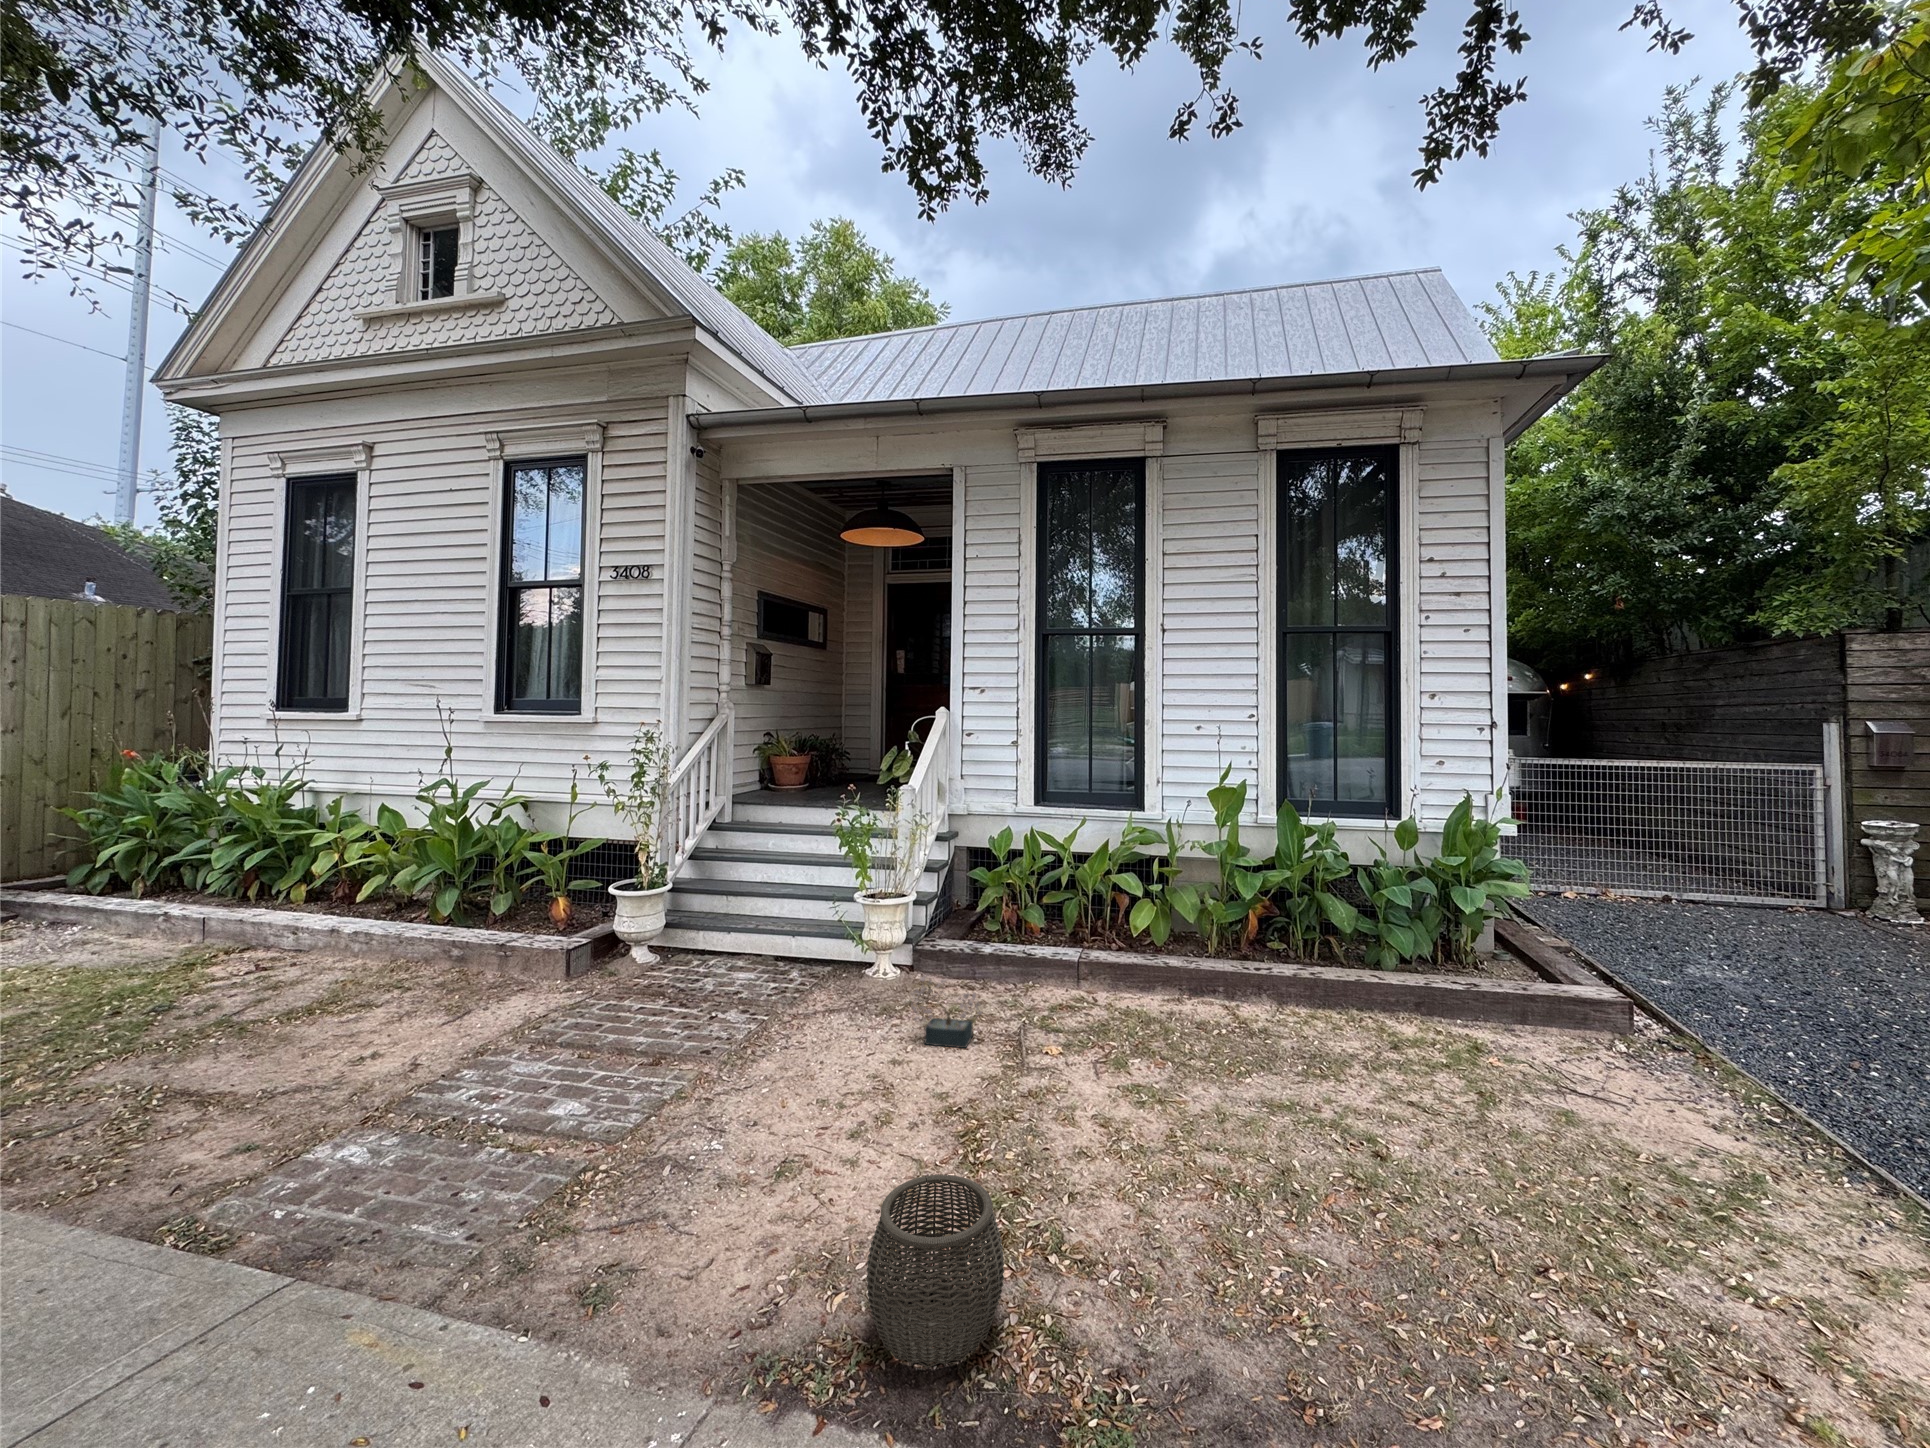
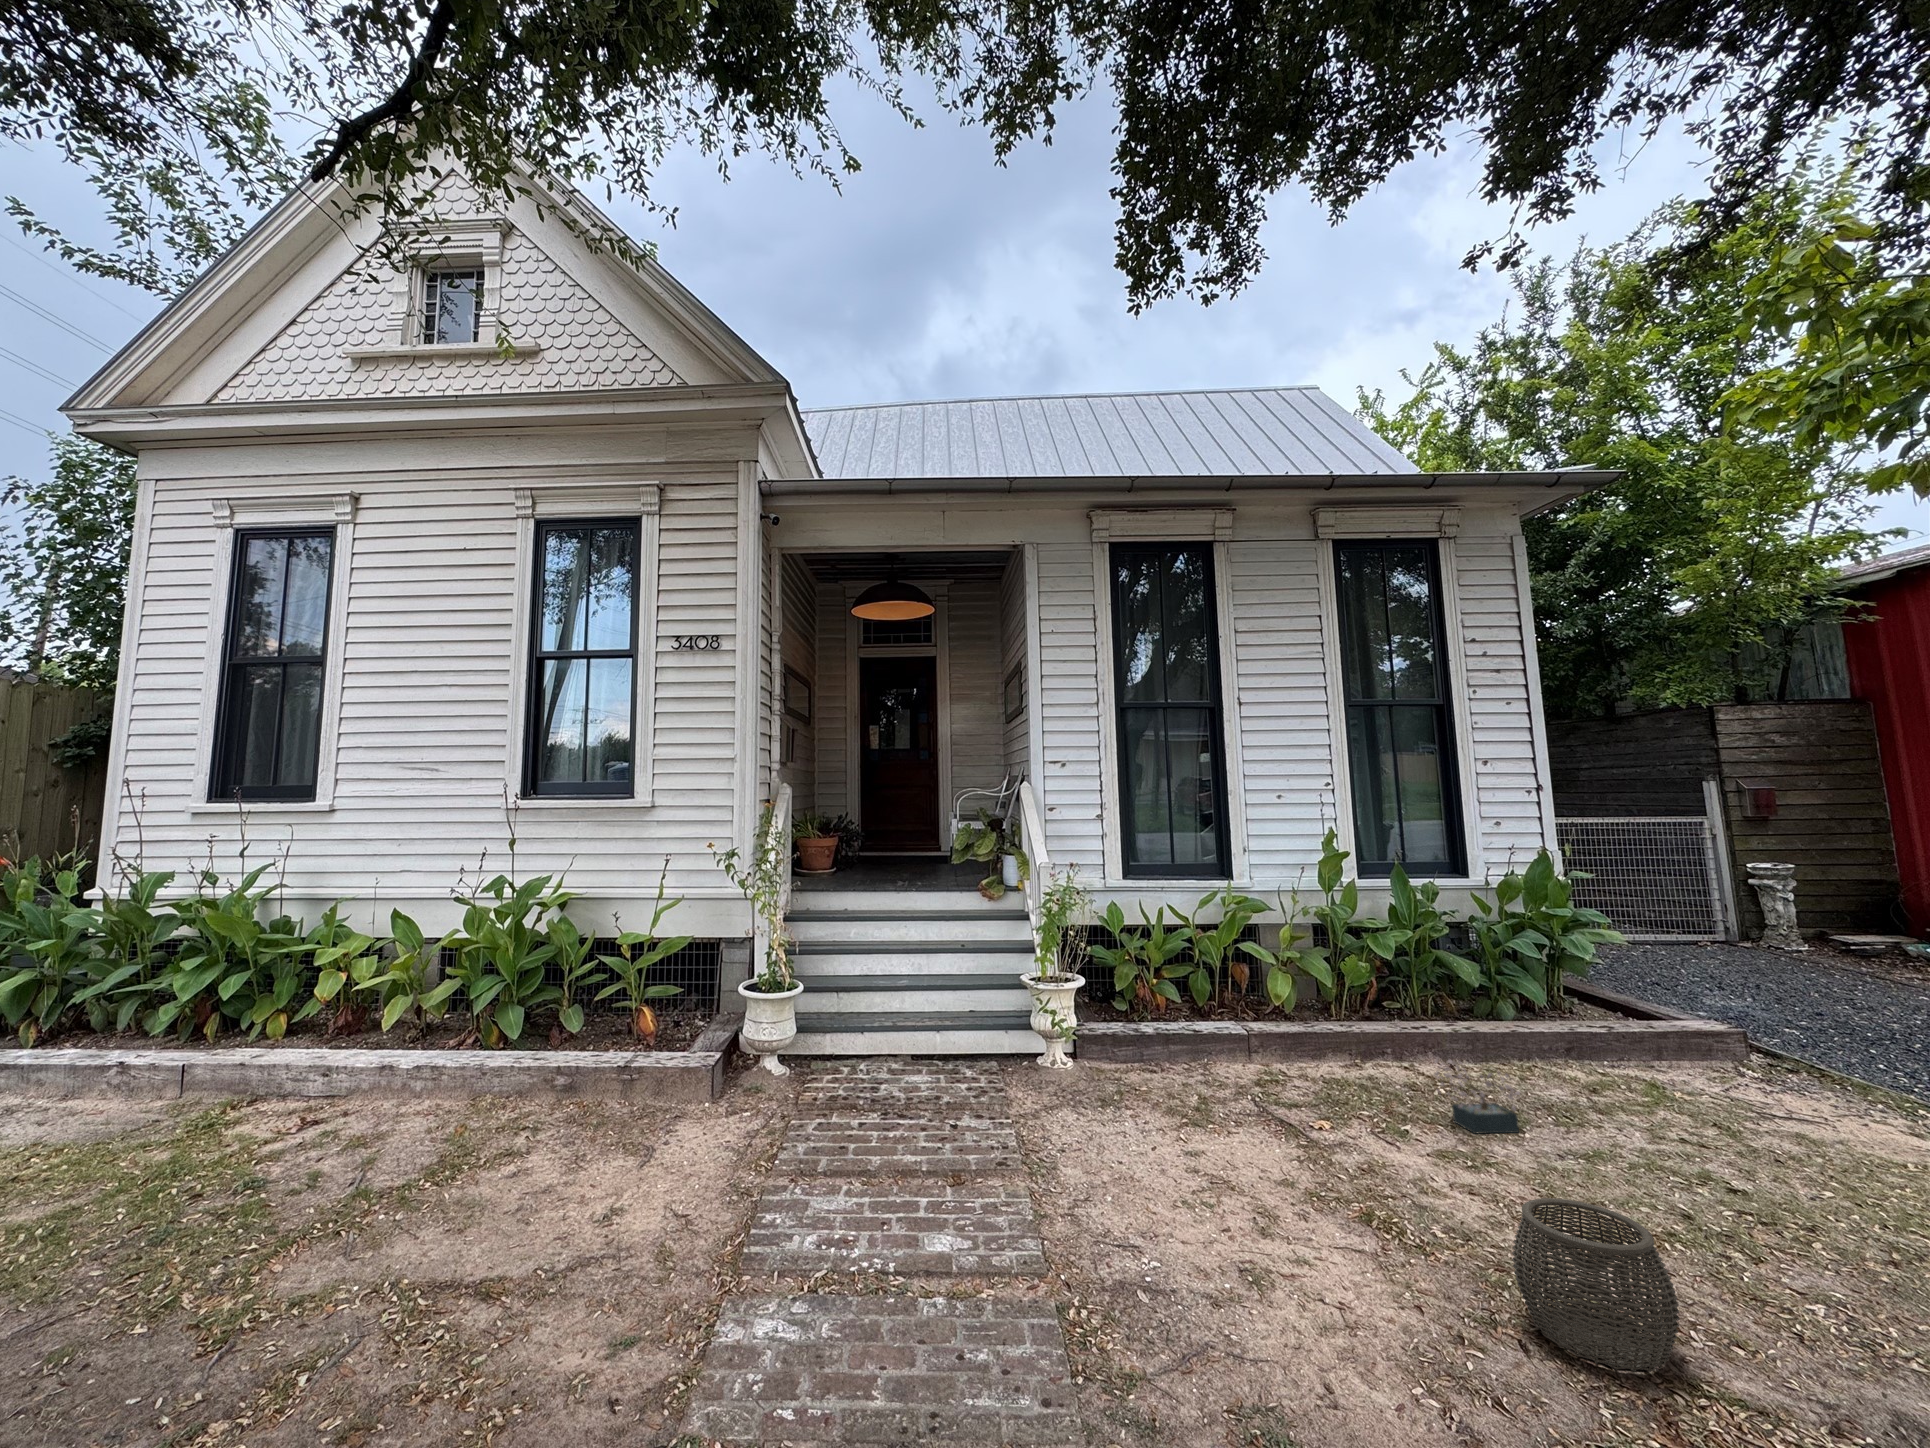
decorative plant: present [911,976,982,1048] -> present [1435,1059,1520,1134]

